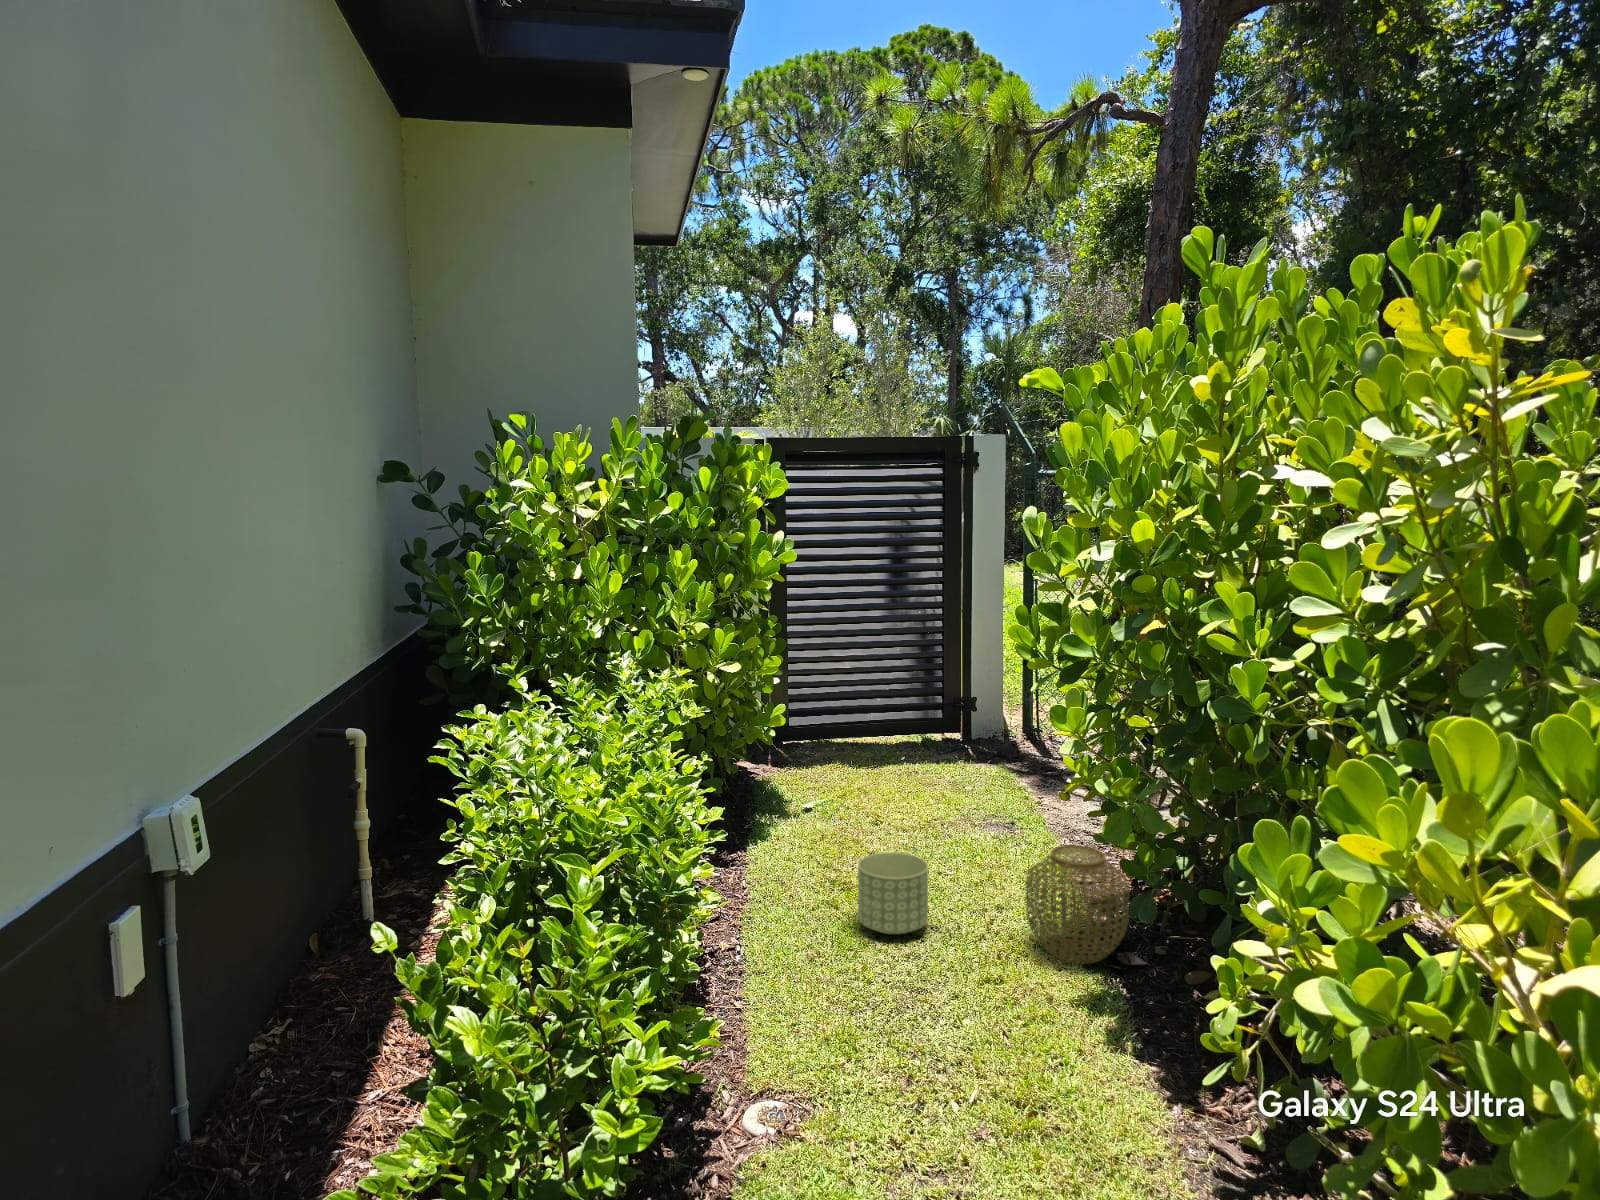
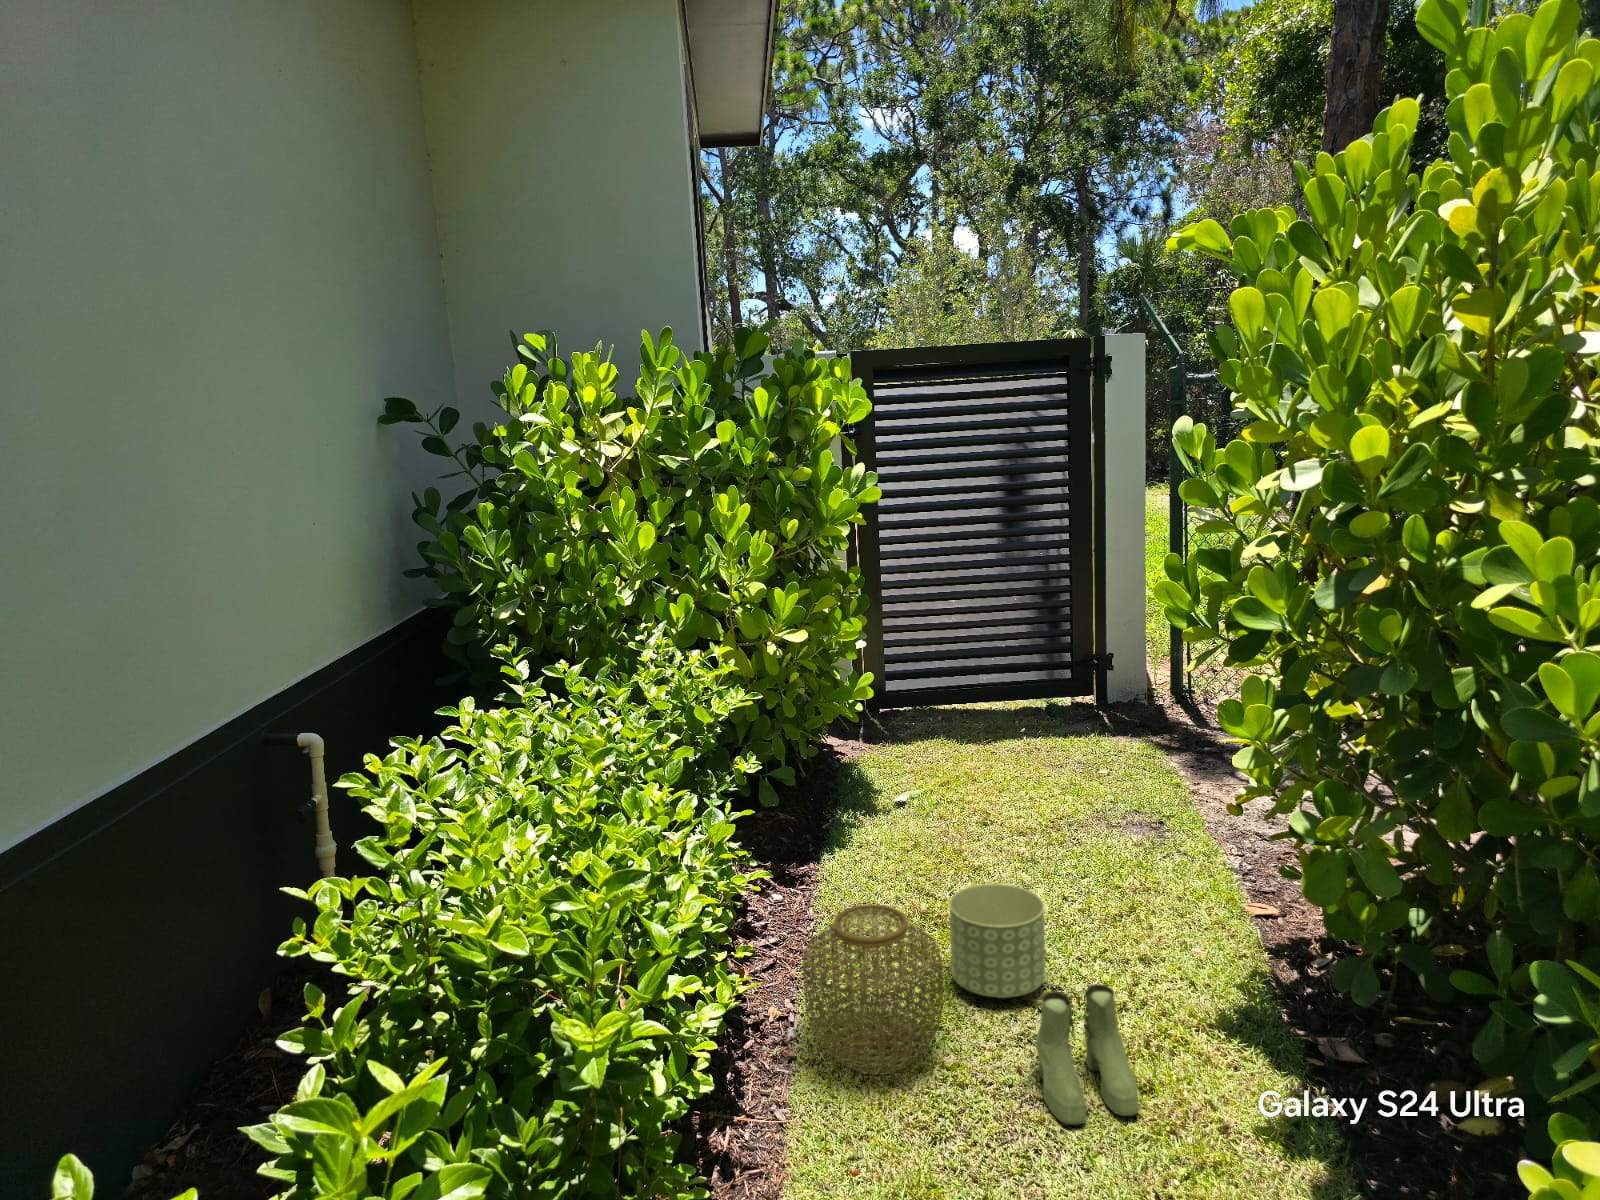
woven basket: present [1026,845,1129,964] -> present [803,904,943,1075]
boots: none [923,913,995,1008] -> present [1036,984,1138,1125]

